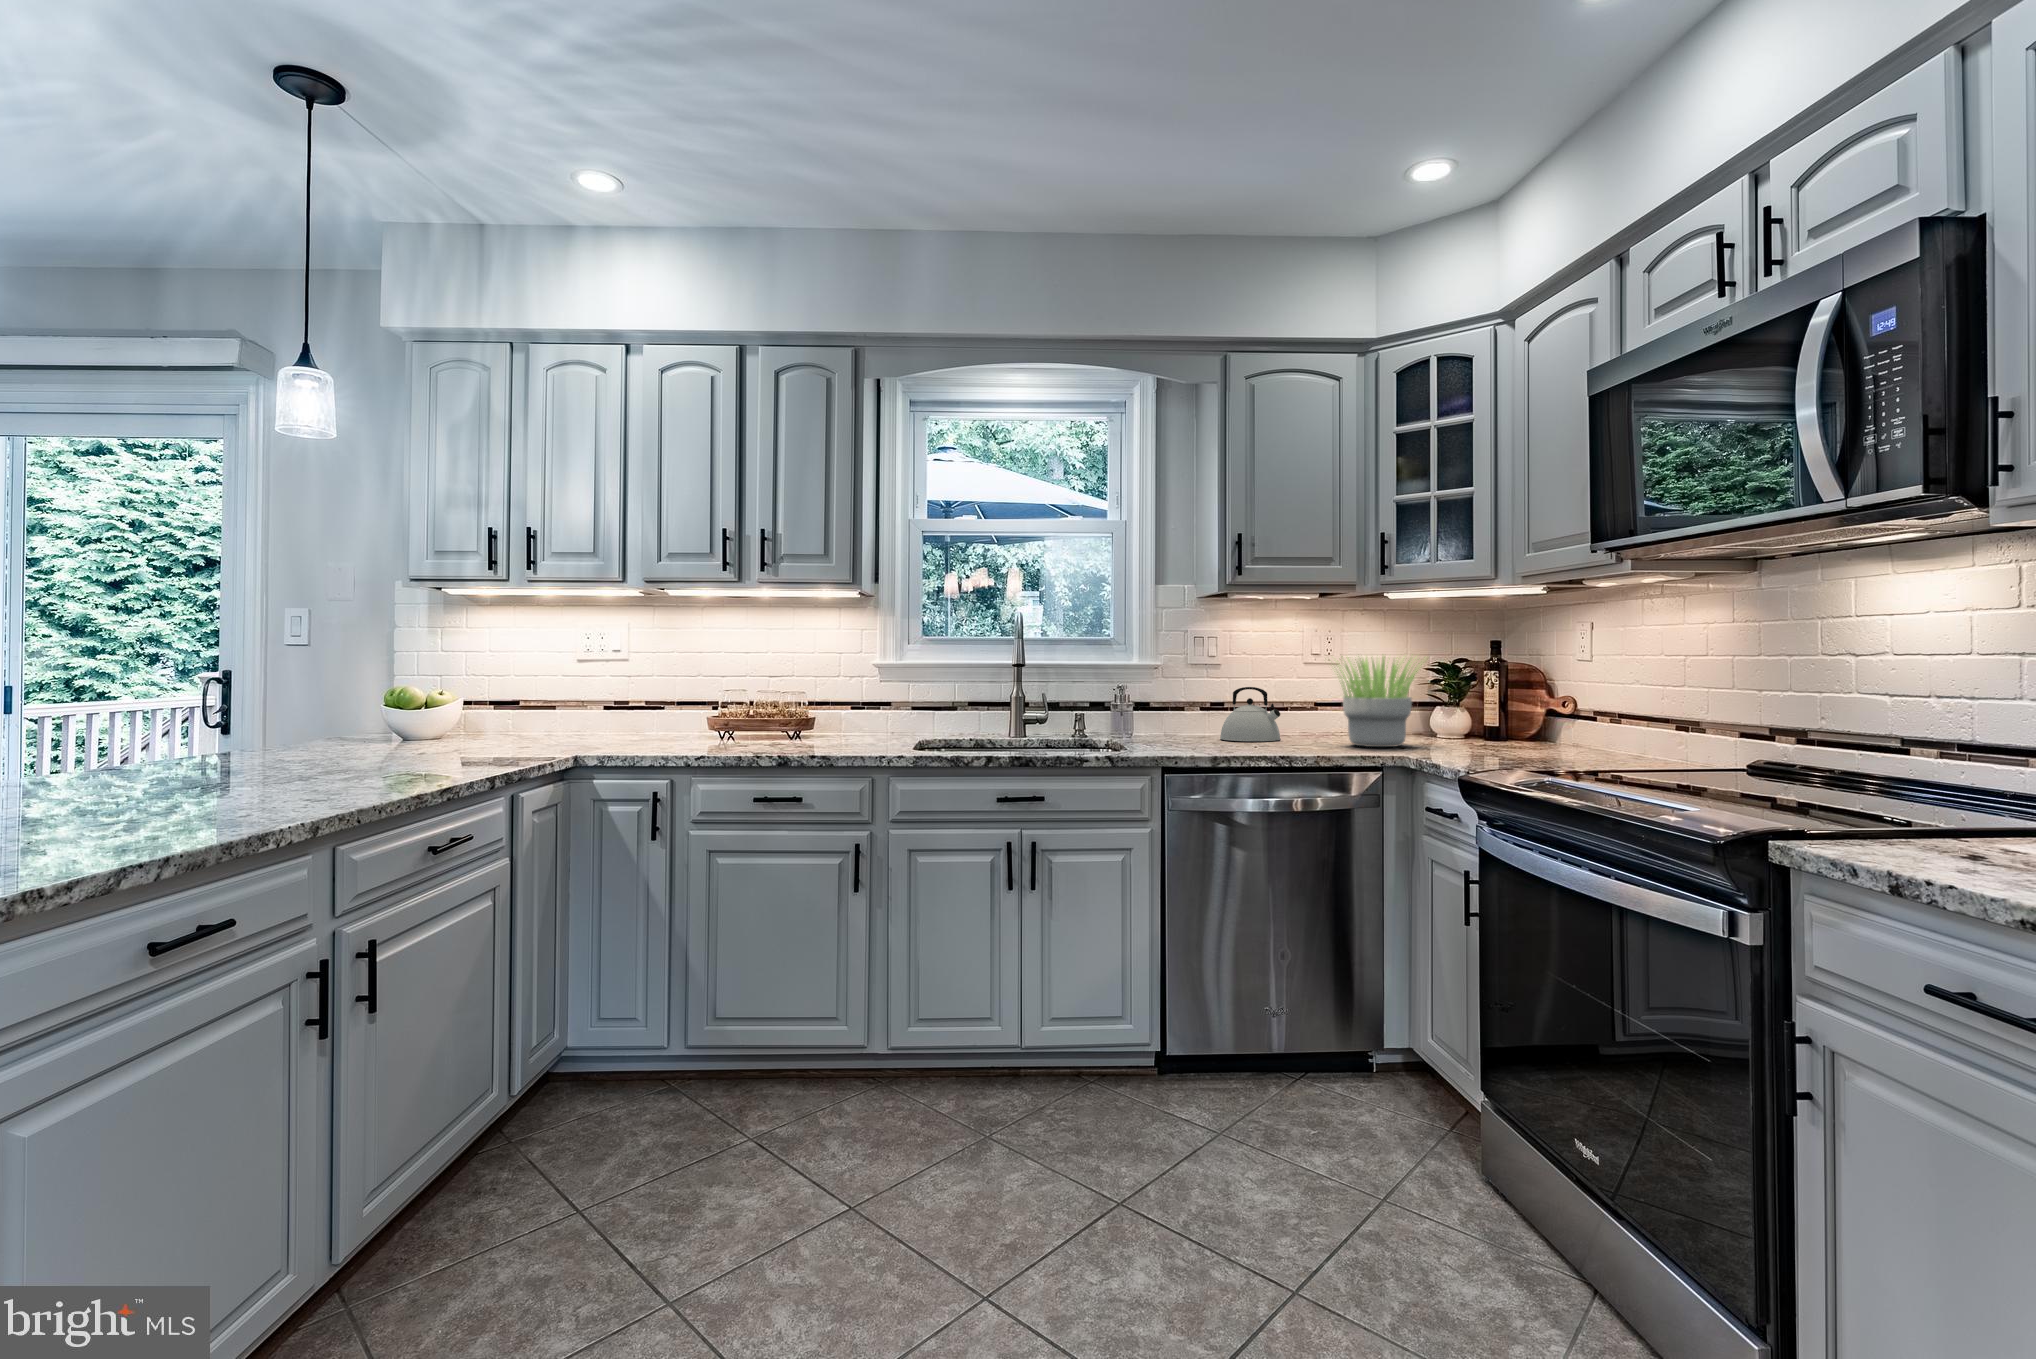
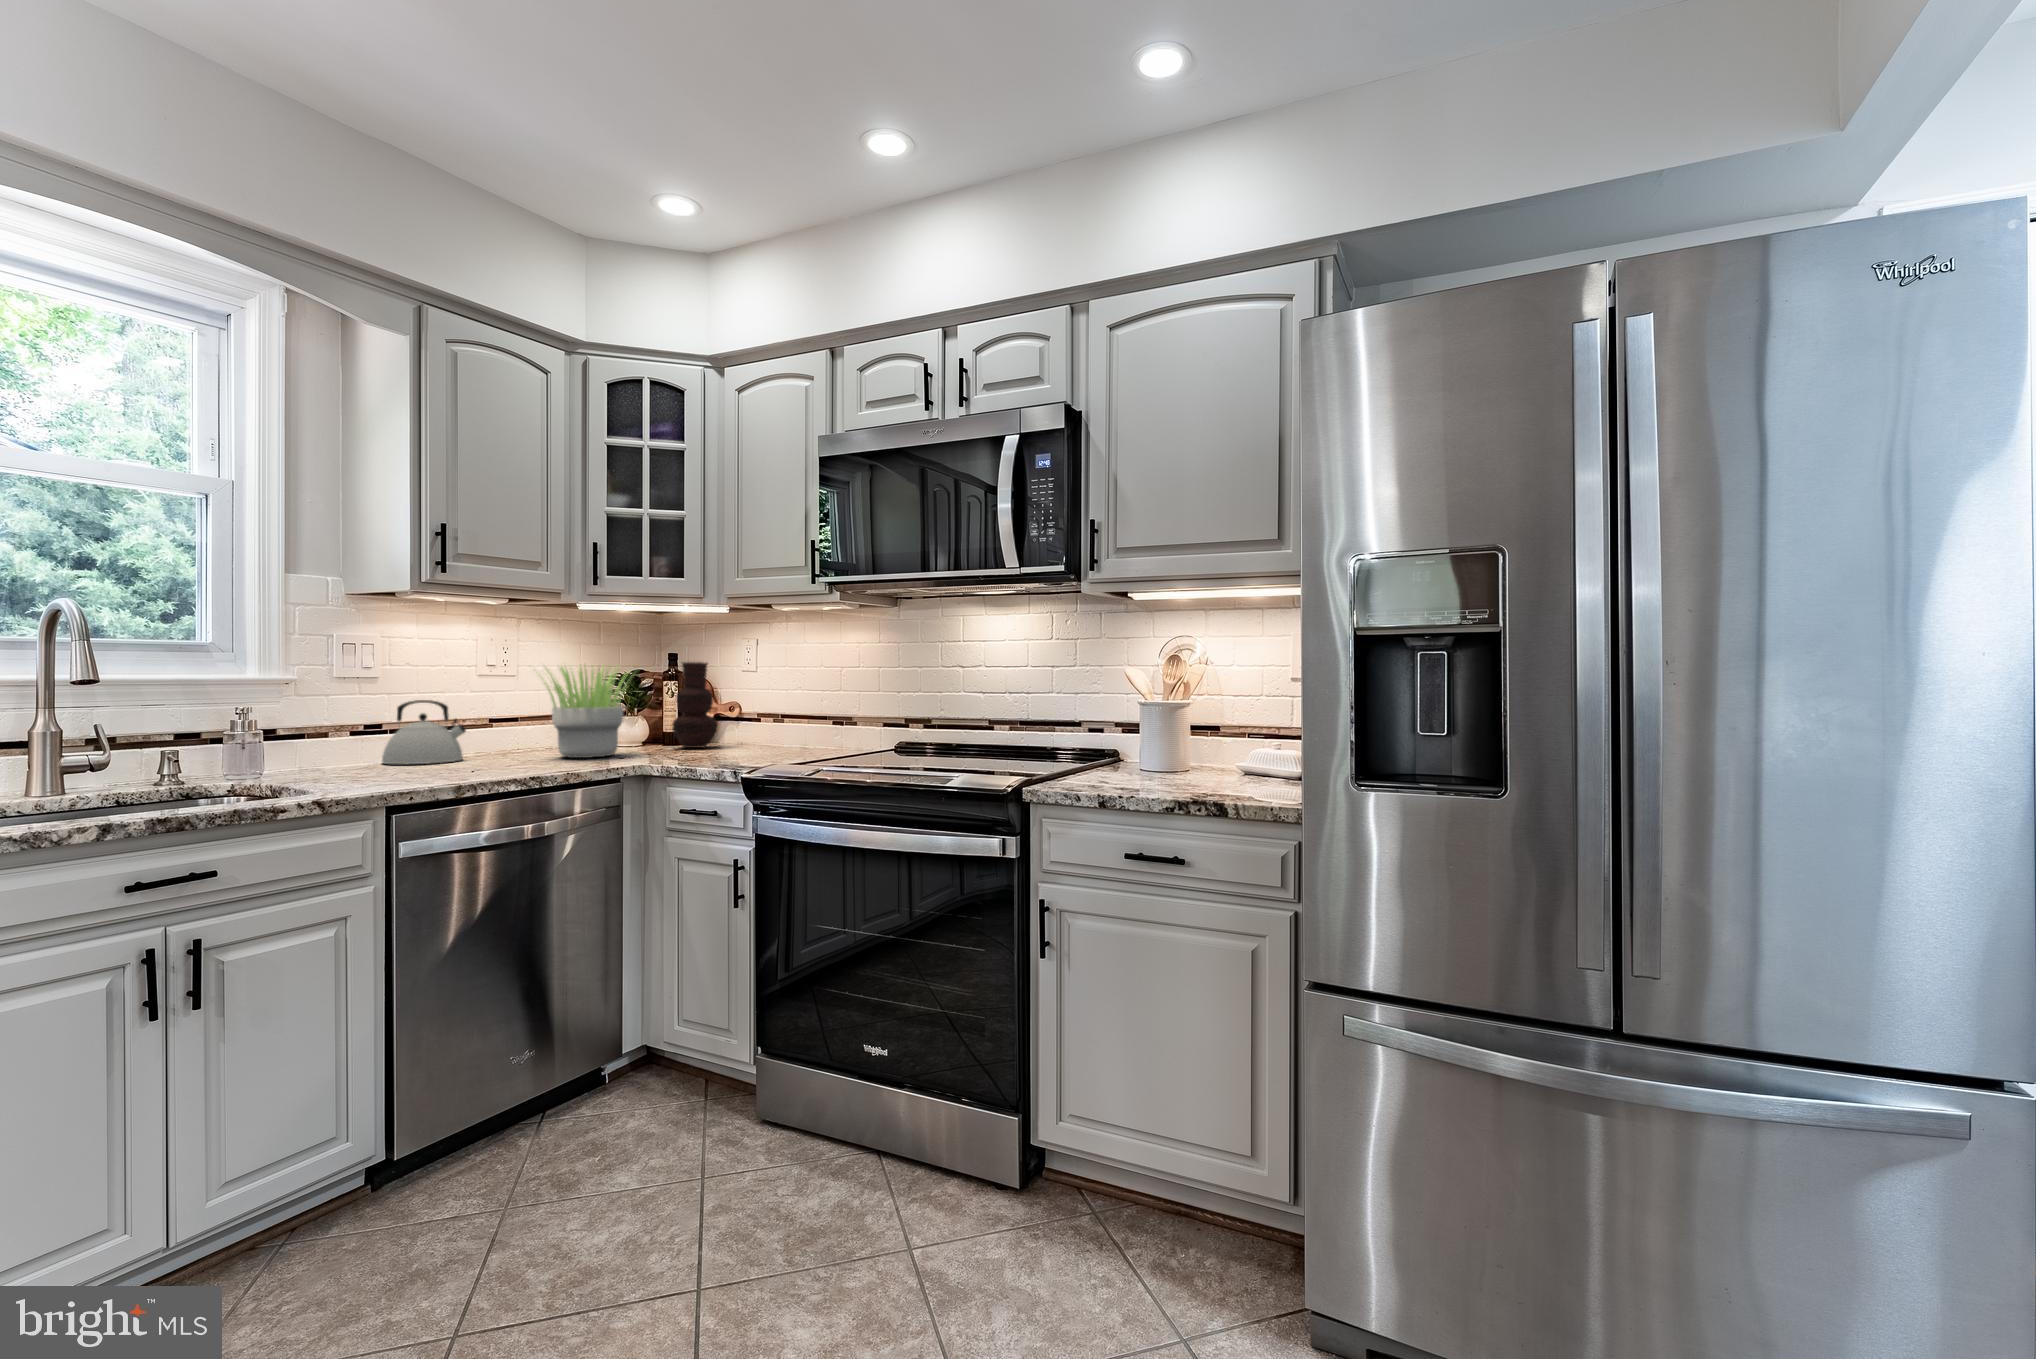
vase: none [1477,650,1532,746] -> present [672,662,718,748]

